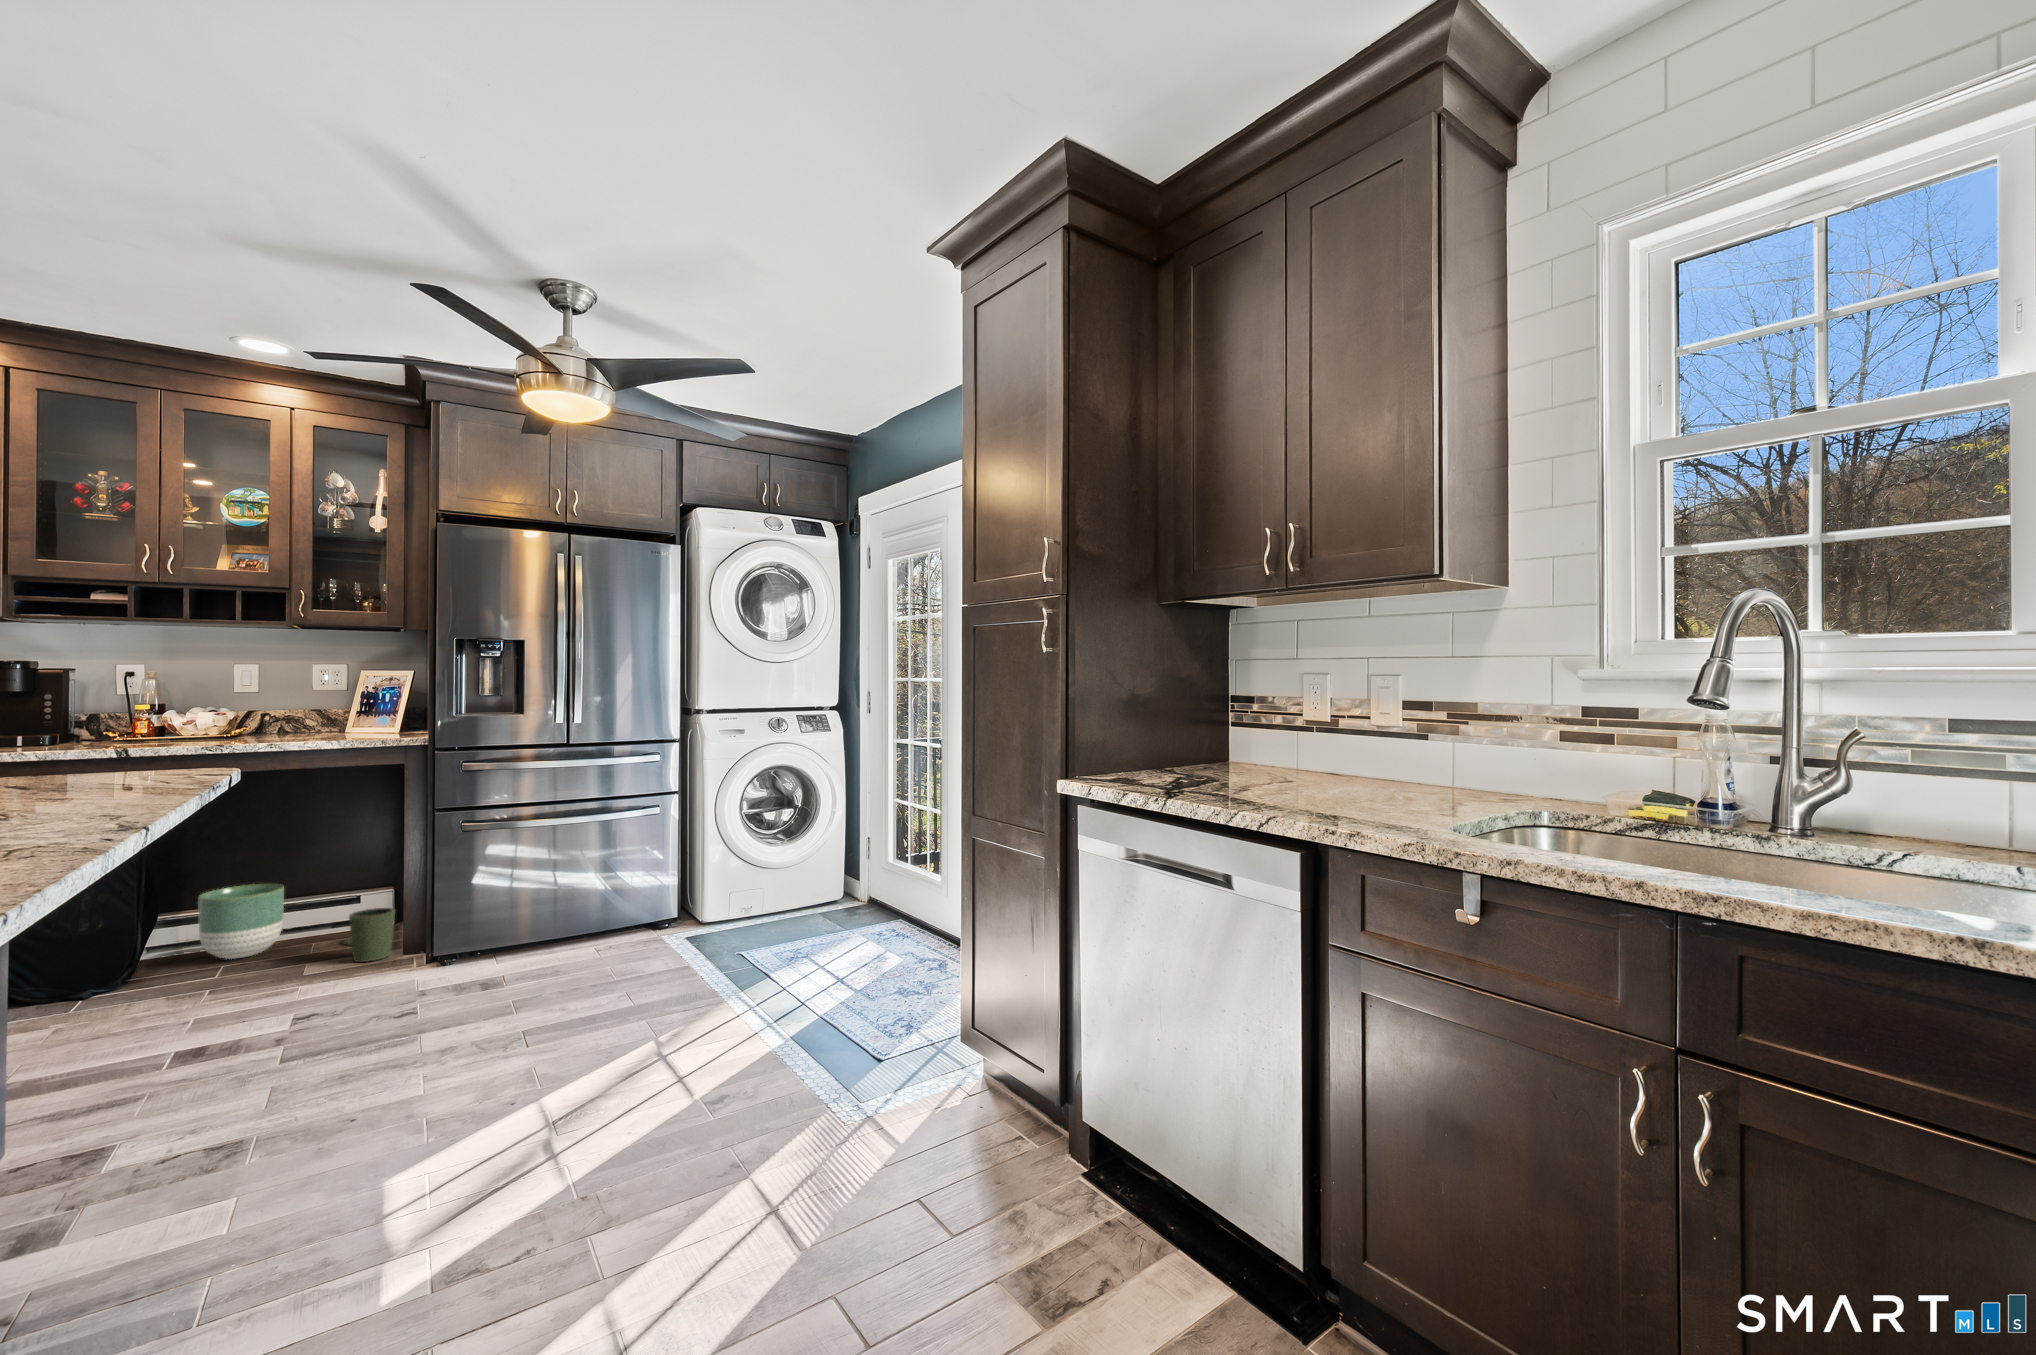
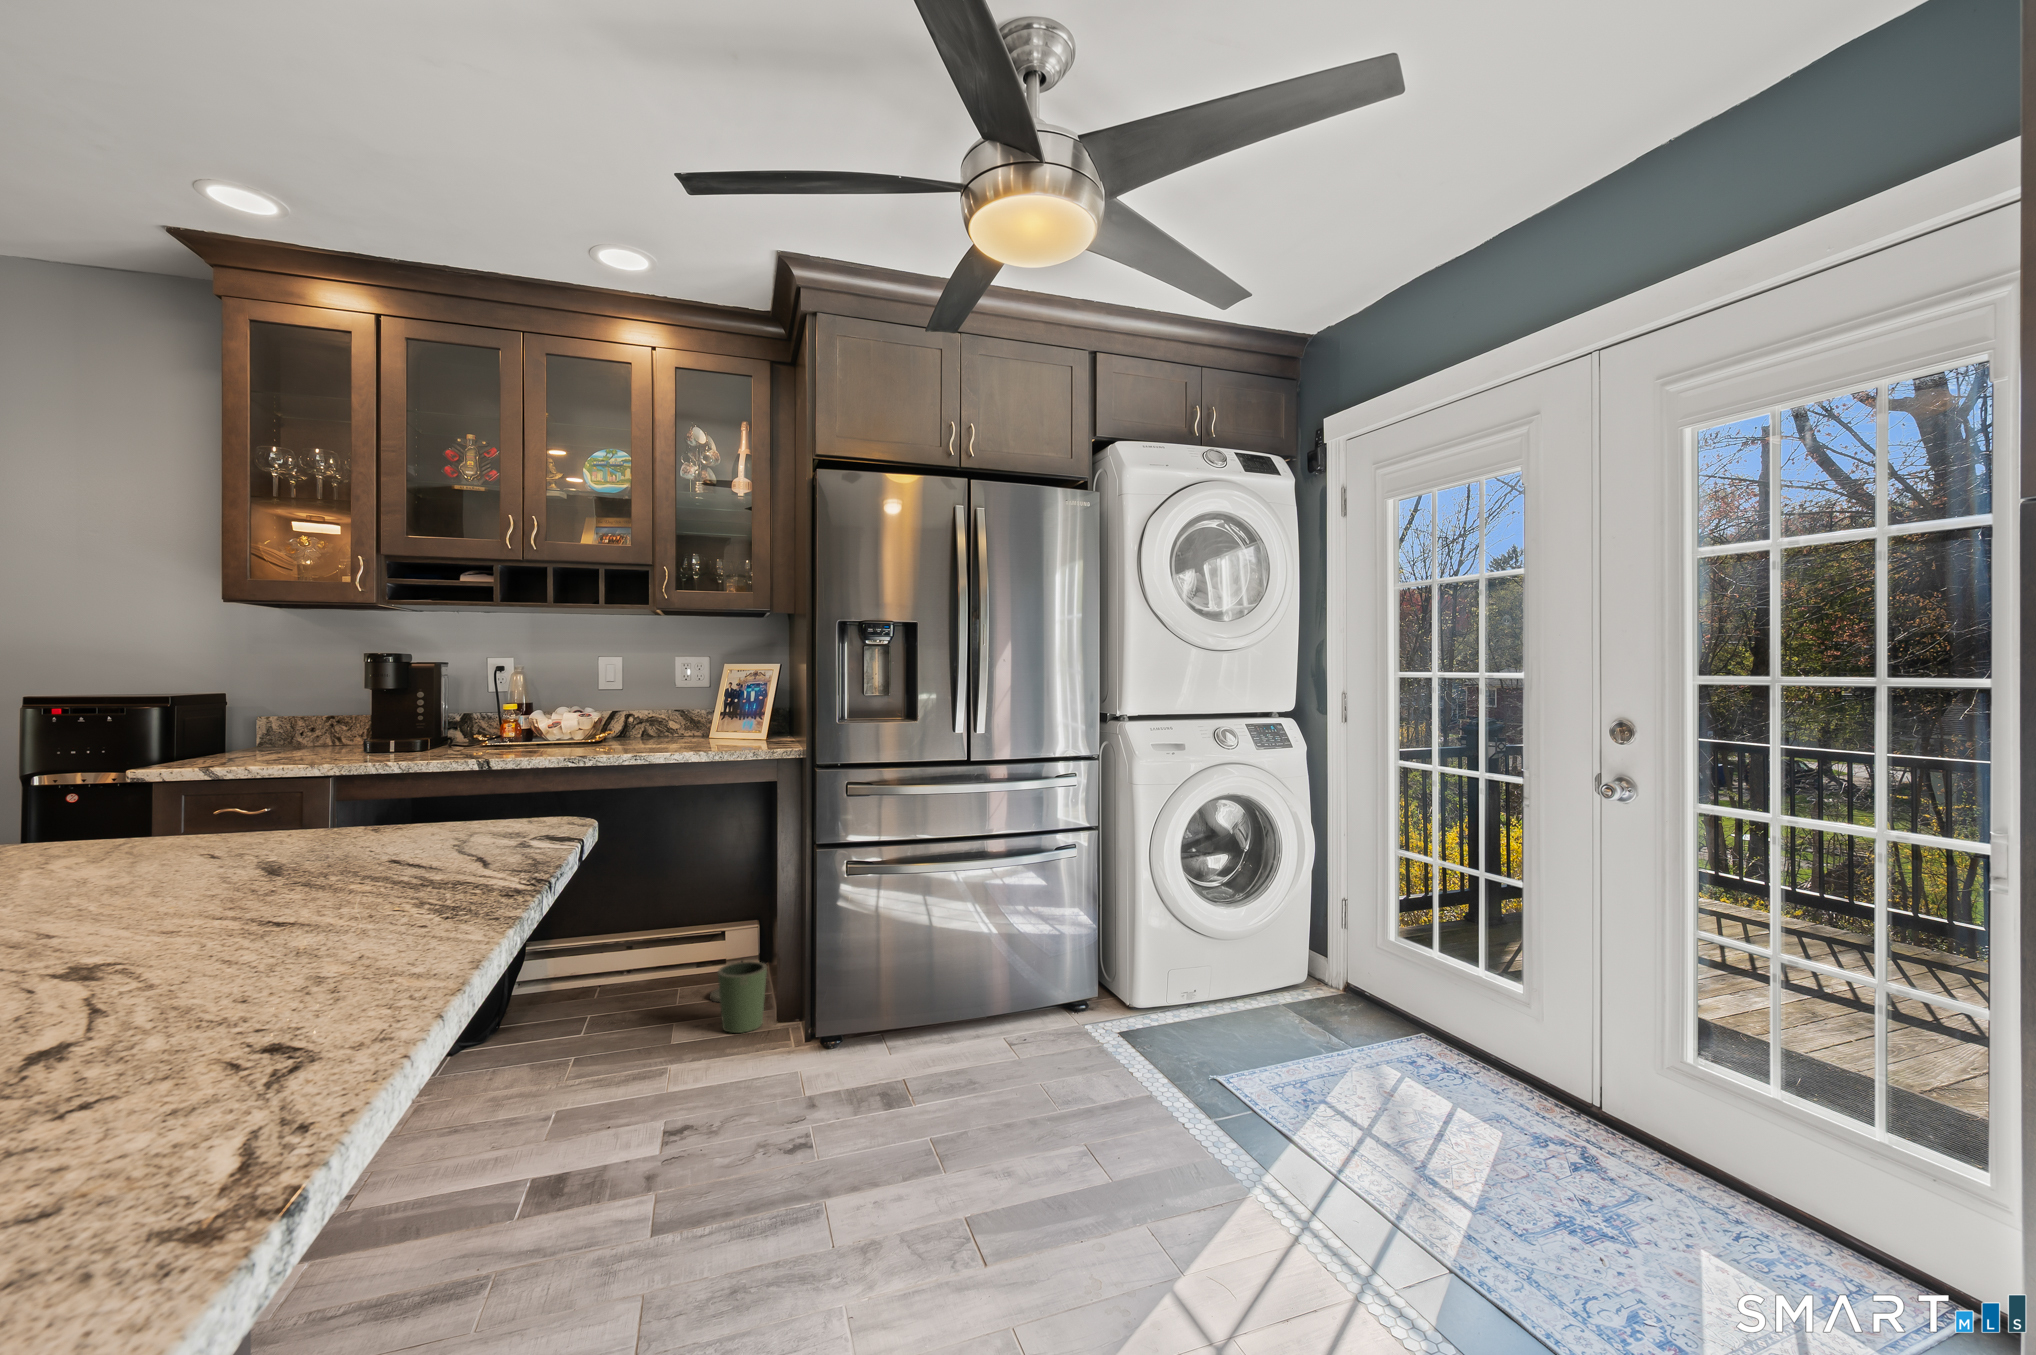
planter: present [198,884,284,959] -> none [565,918,649,1010]

